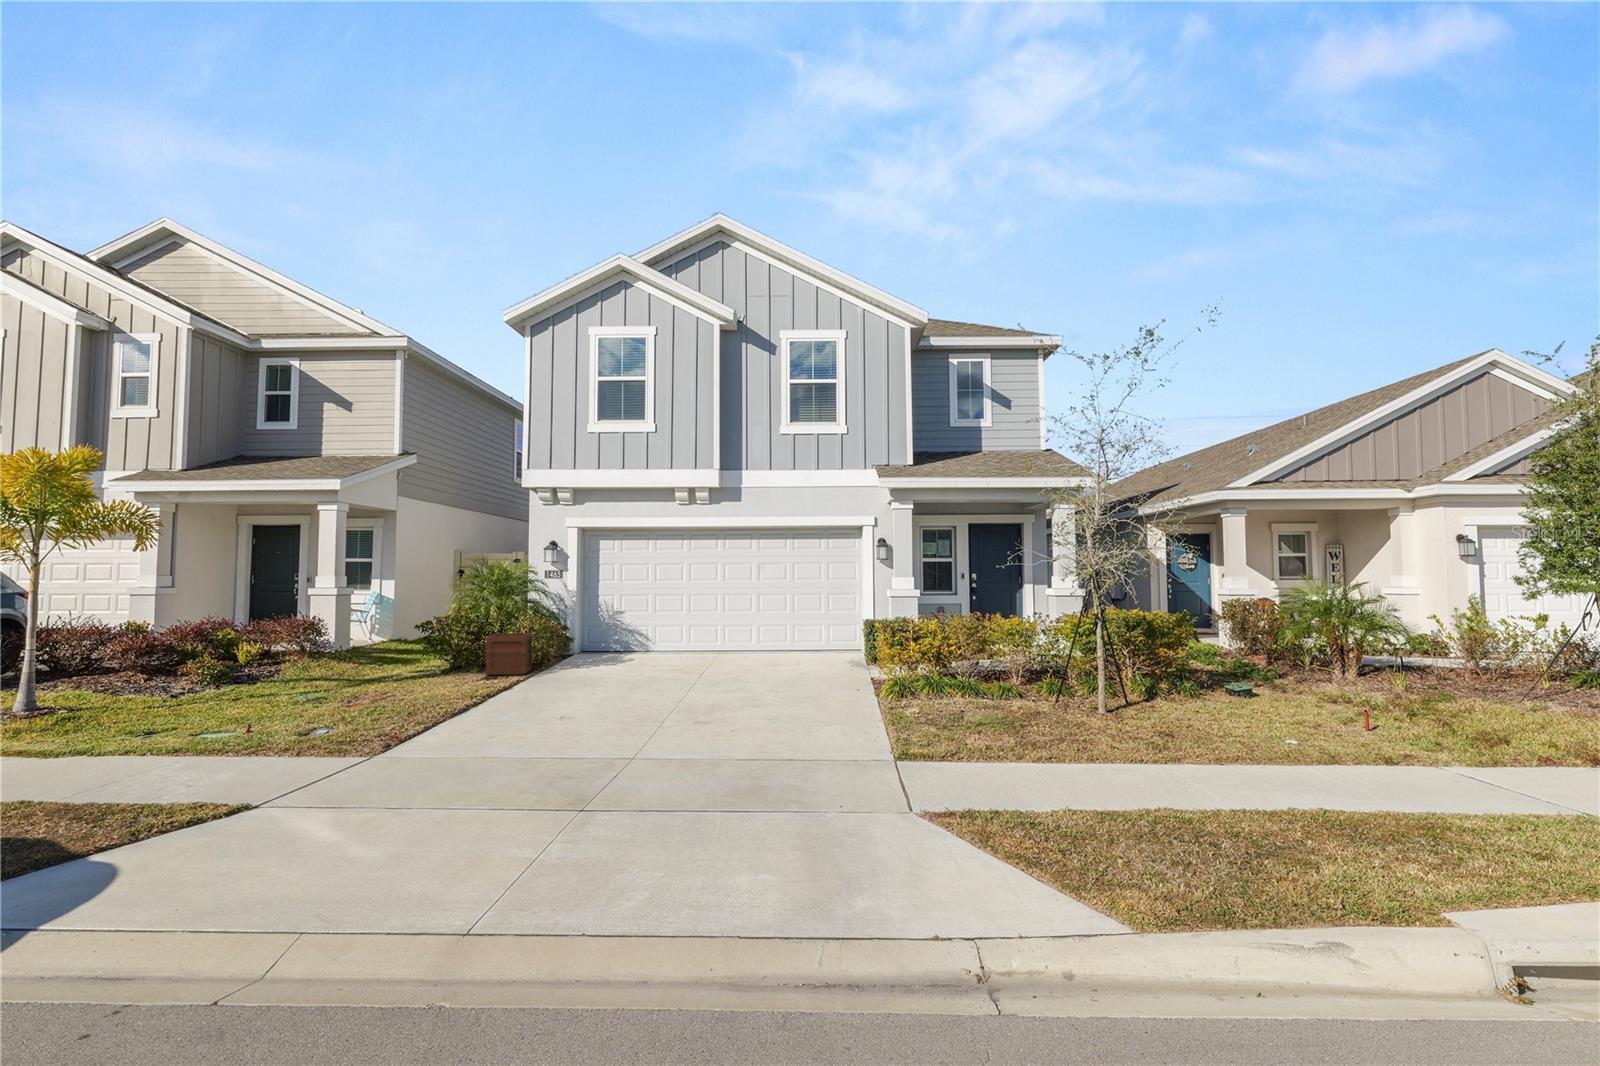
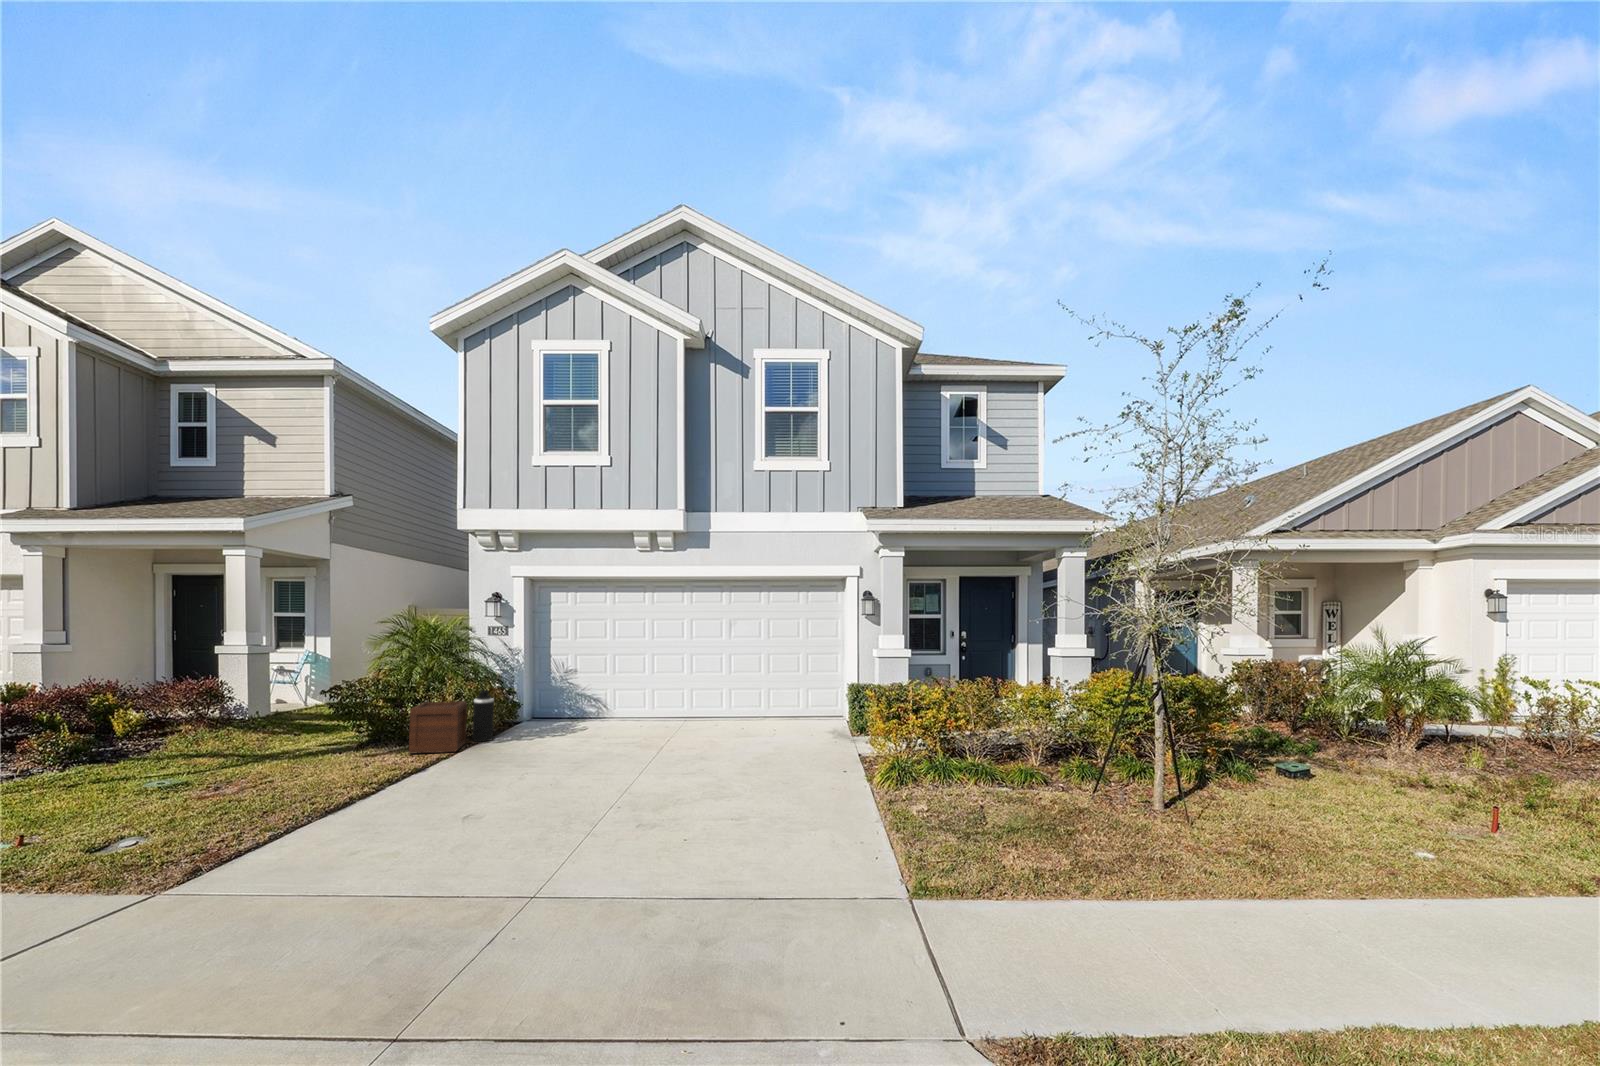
trash can: none [537,624,555,667] -> present [473,690,494,742]

